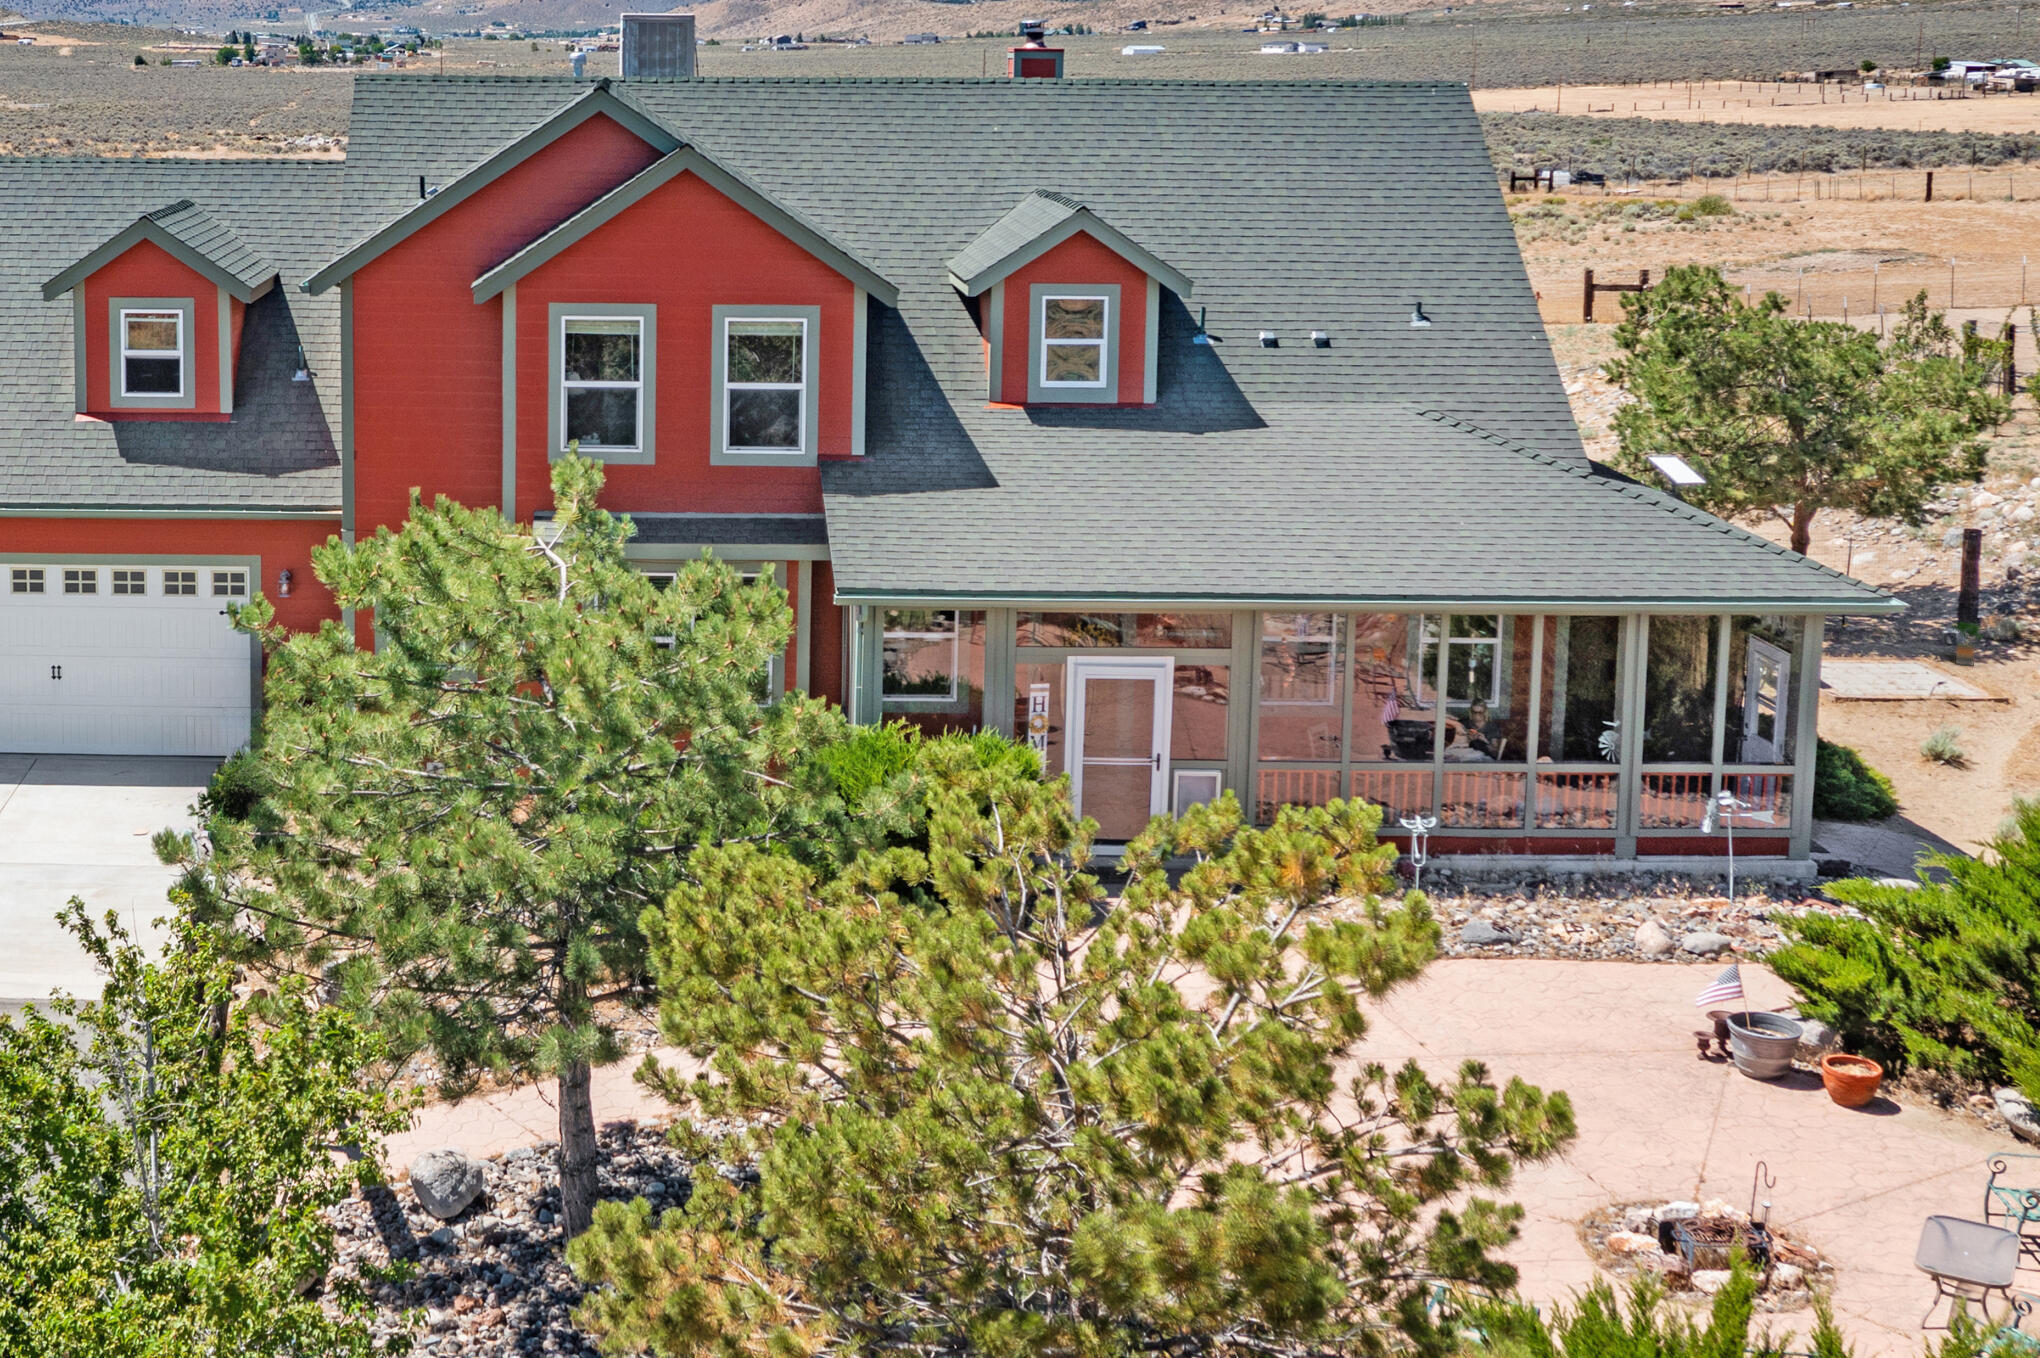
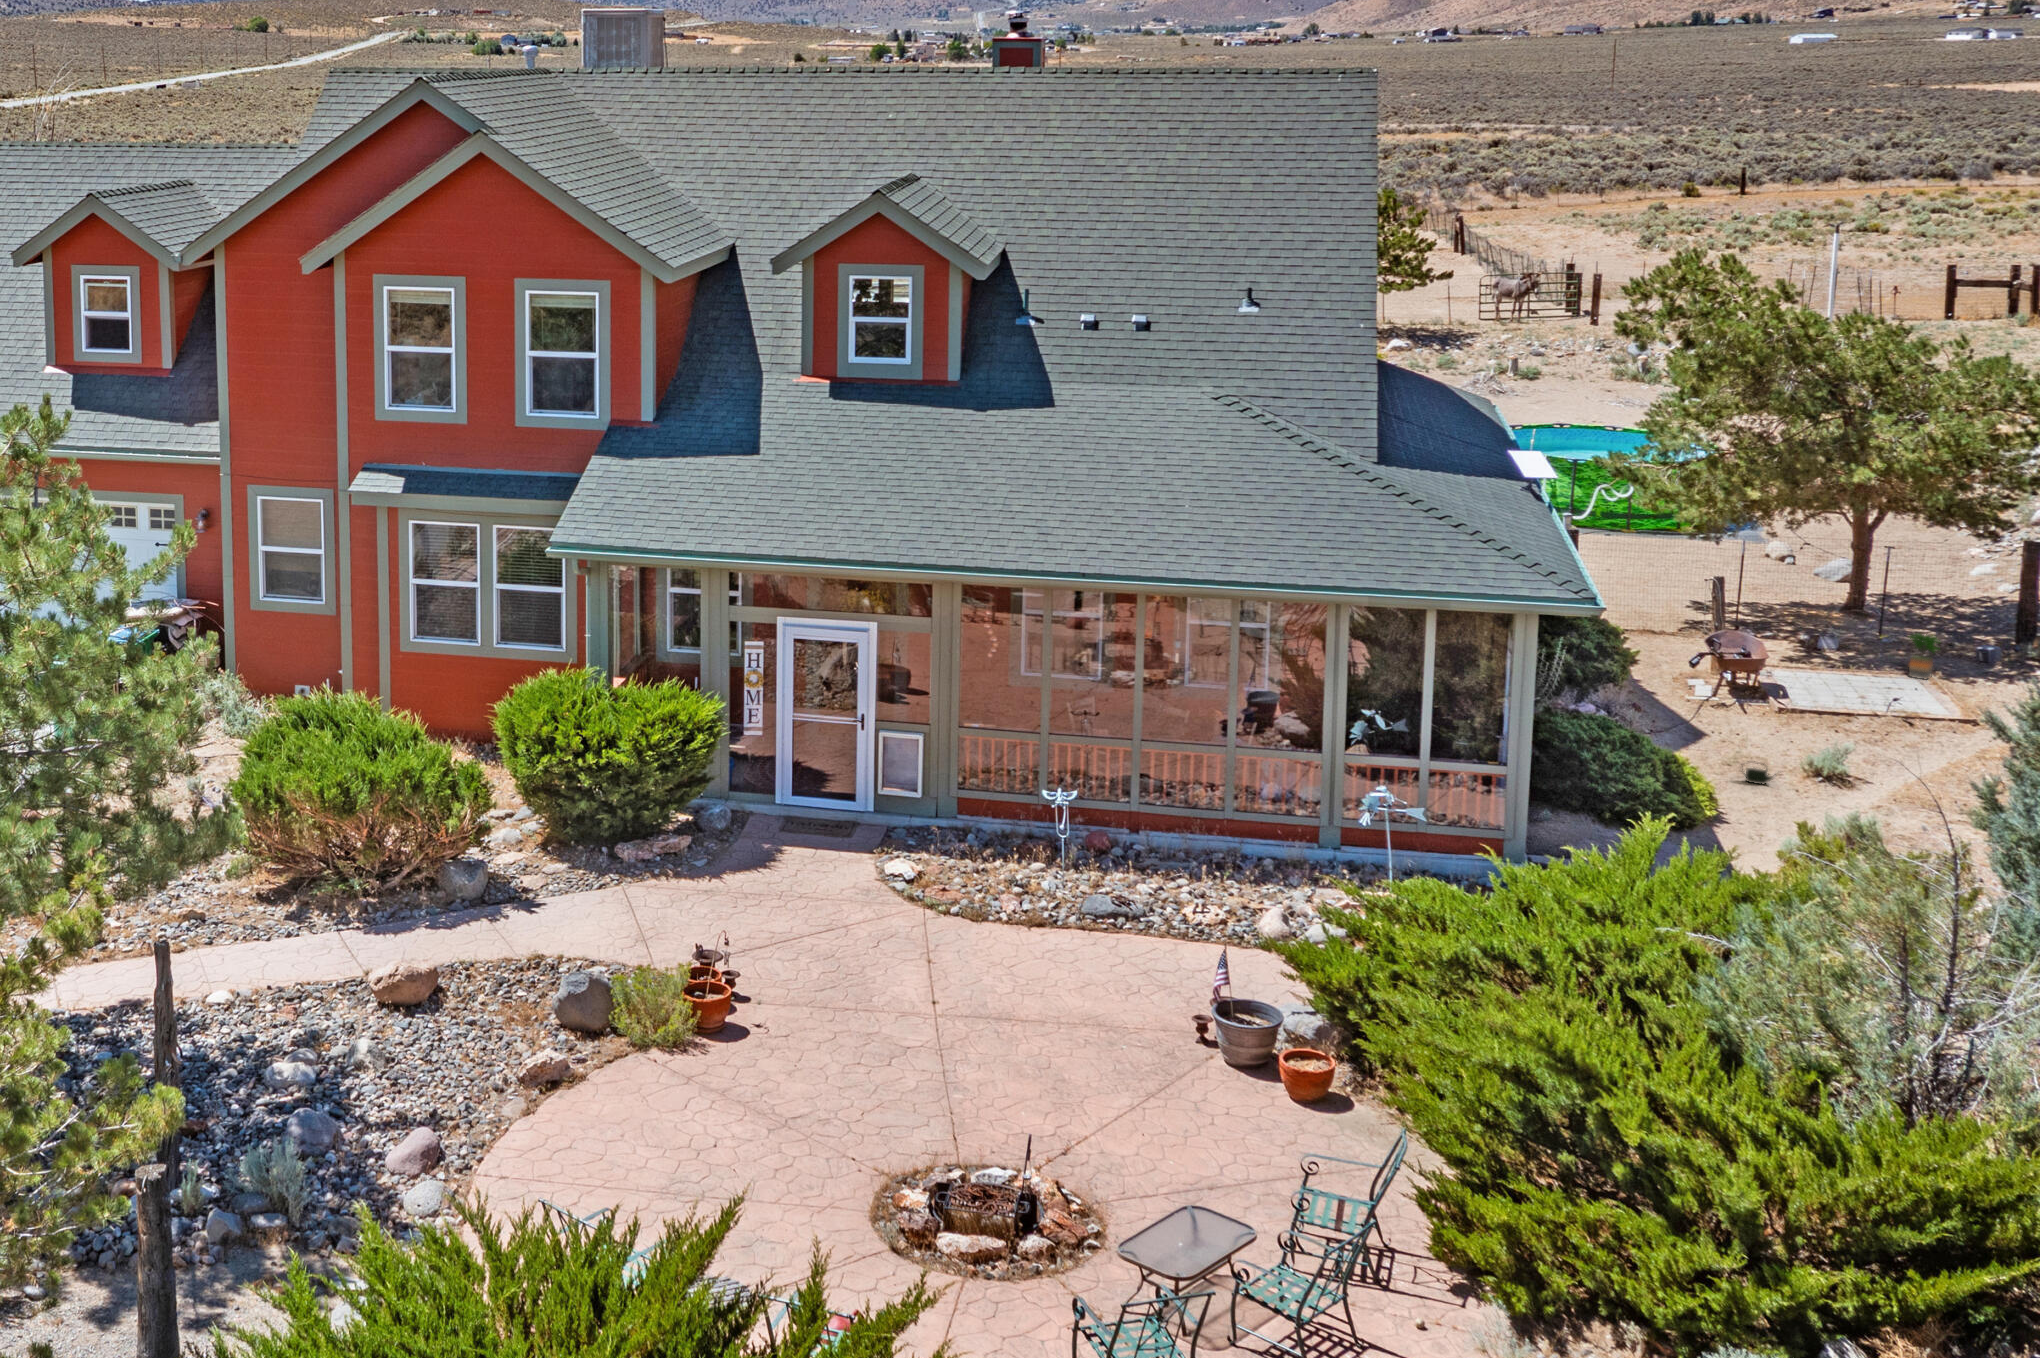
watering can: none [1920,749,1960,770] -> present [1742,761,1773,785]

